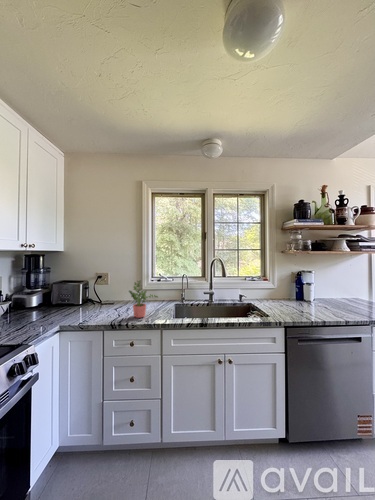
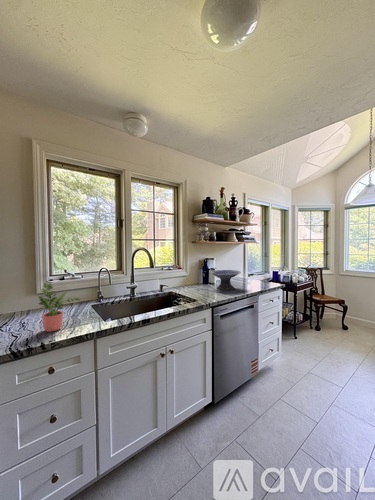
decorative bowl: none [300,285,343,311] -> present [210,270,241,290]

